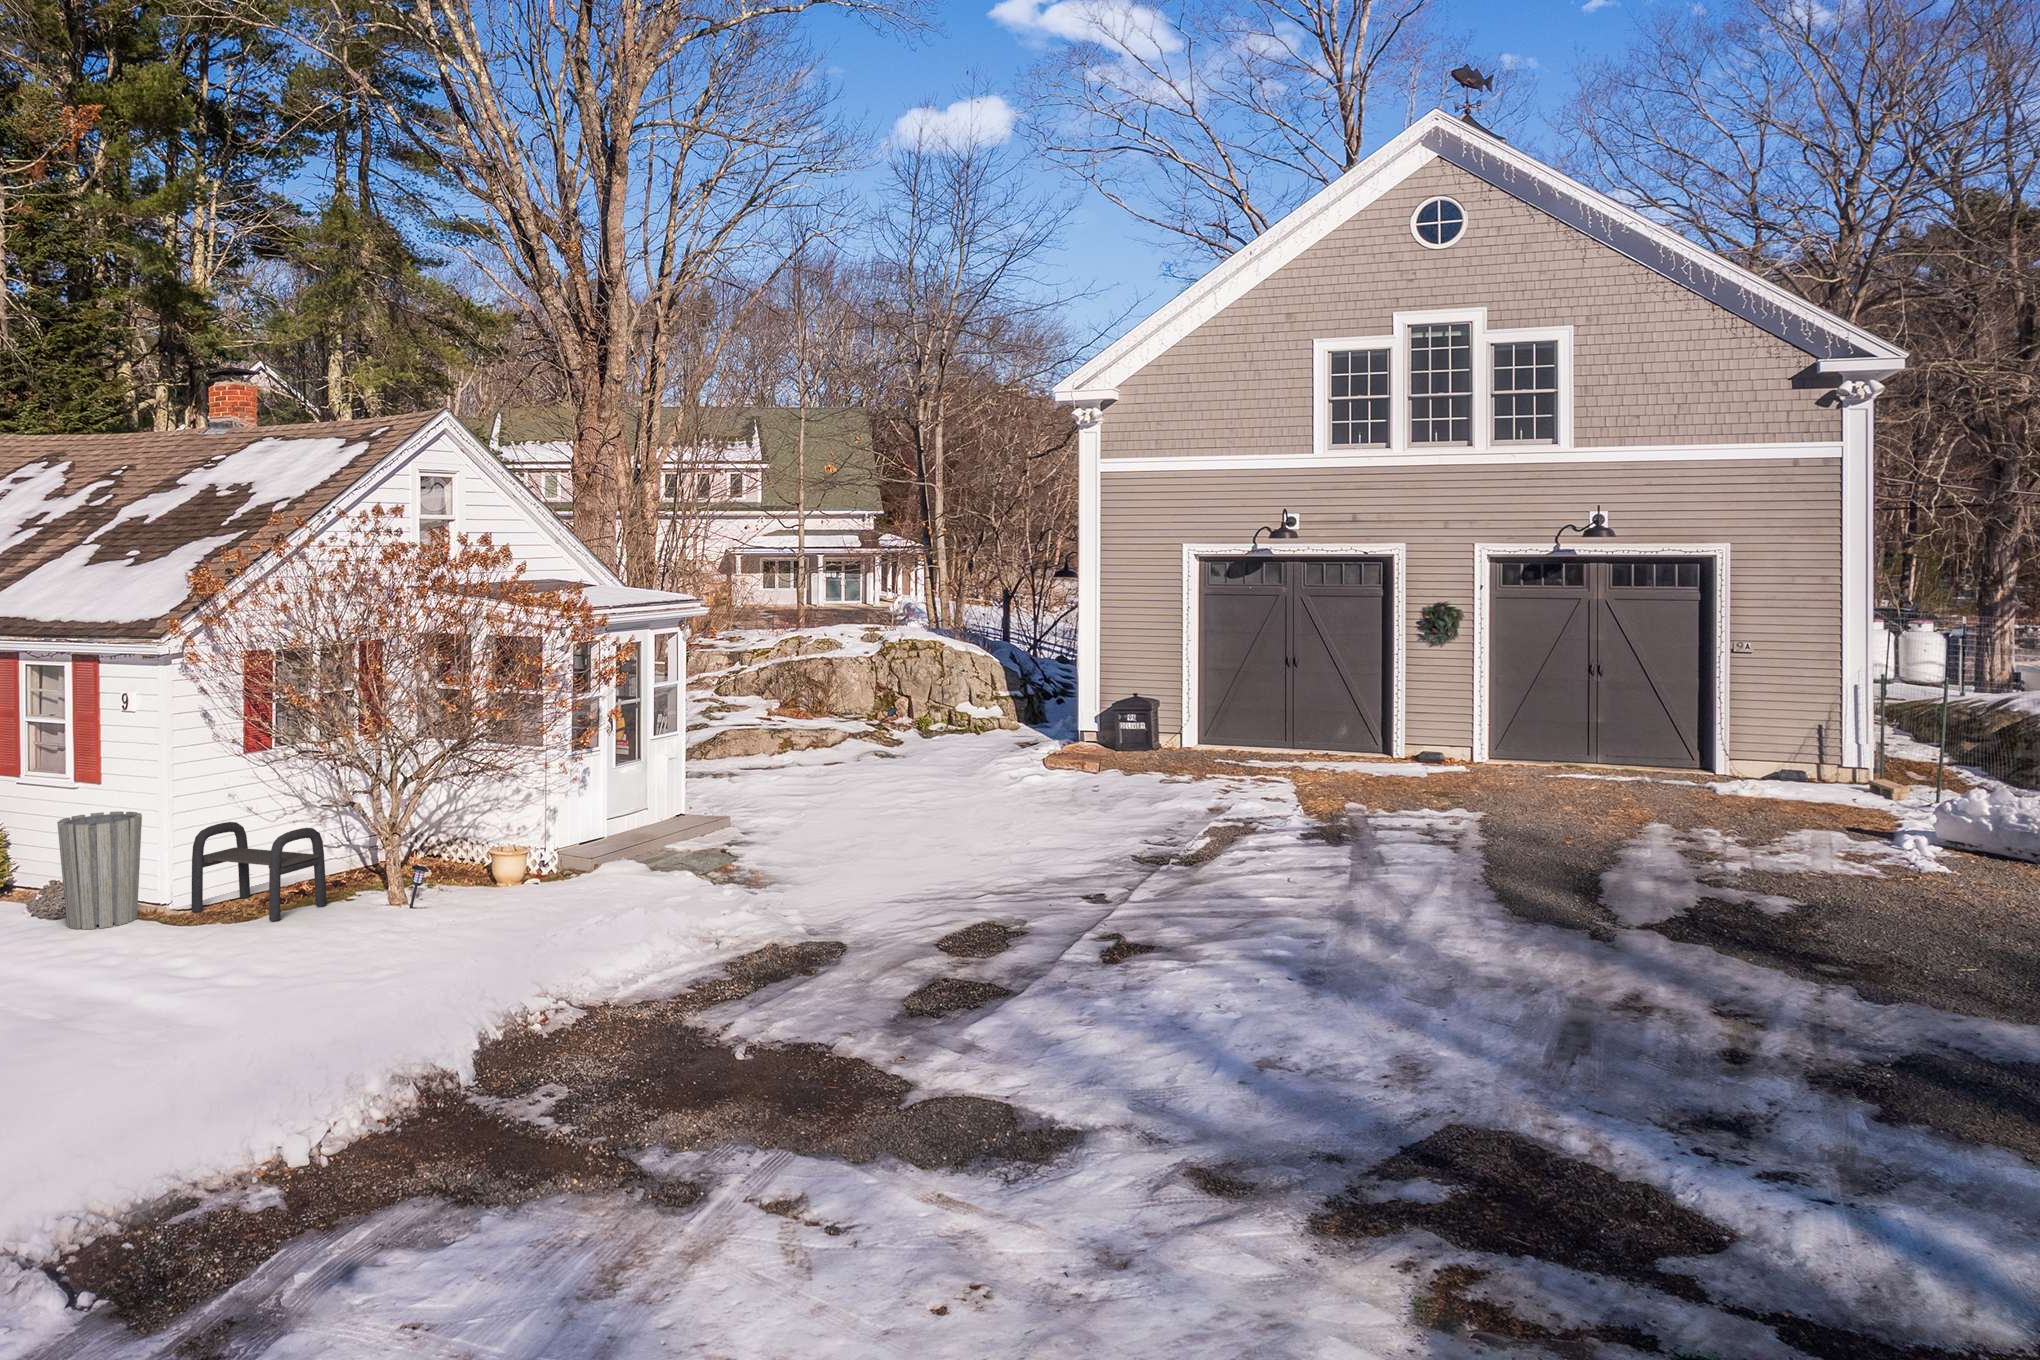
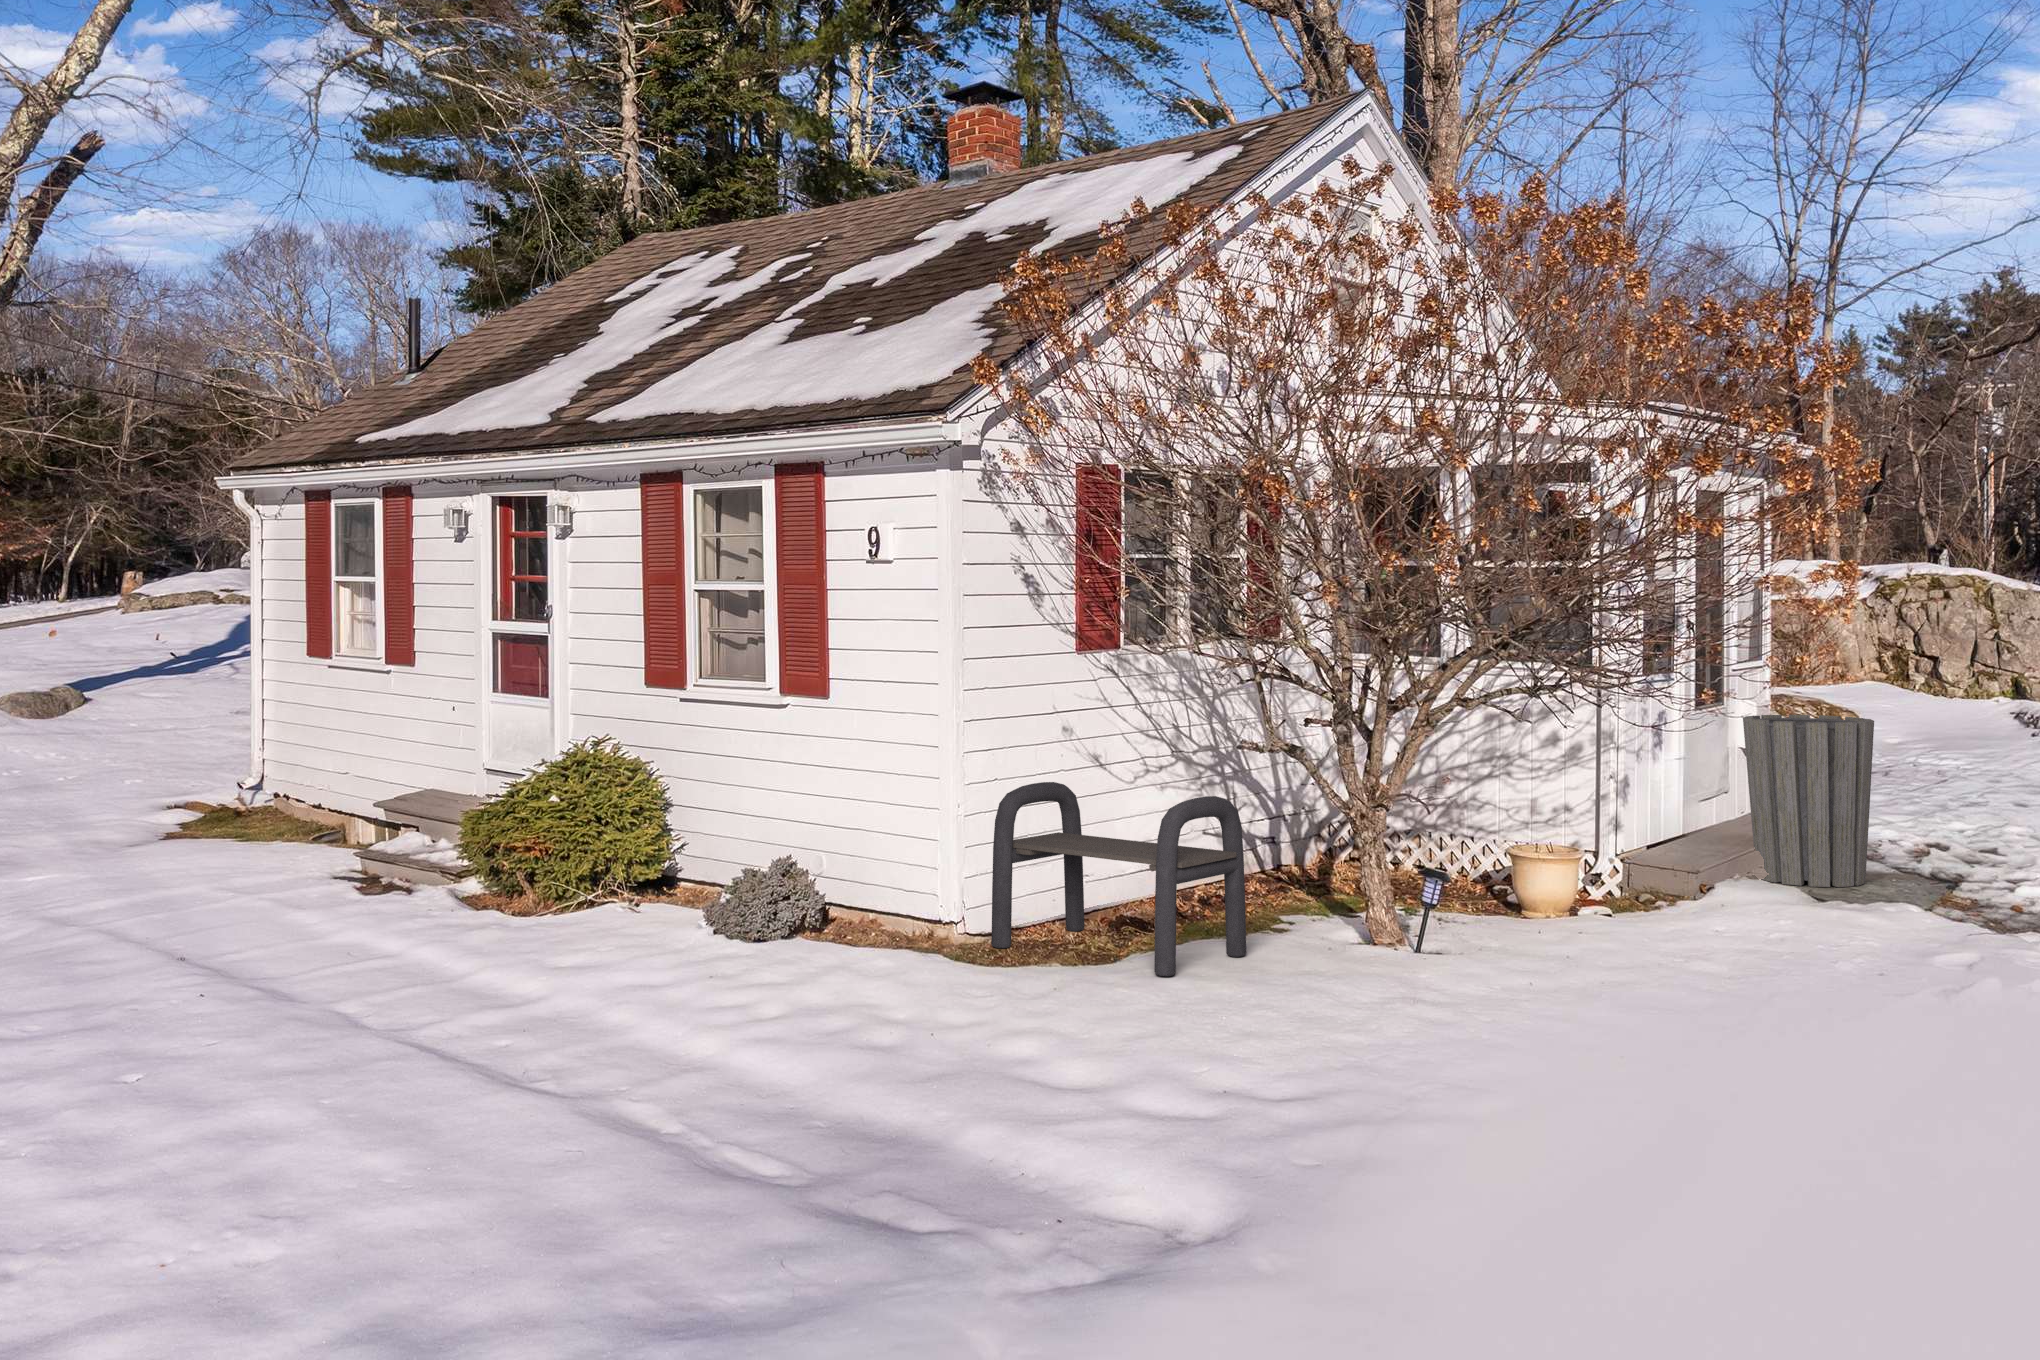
trash can: present [57,811,142,929] -> present [1743,715,1874,887]

